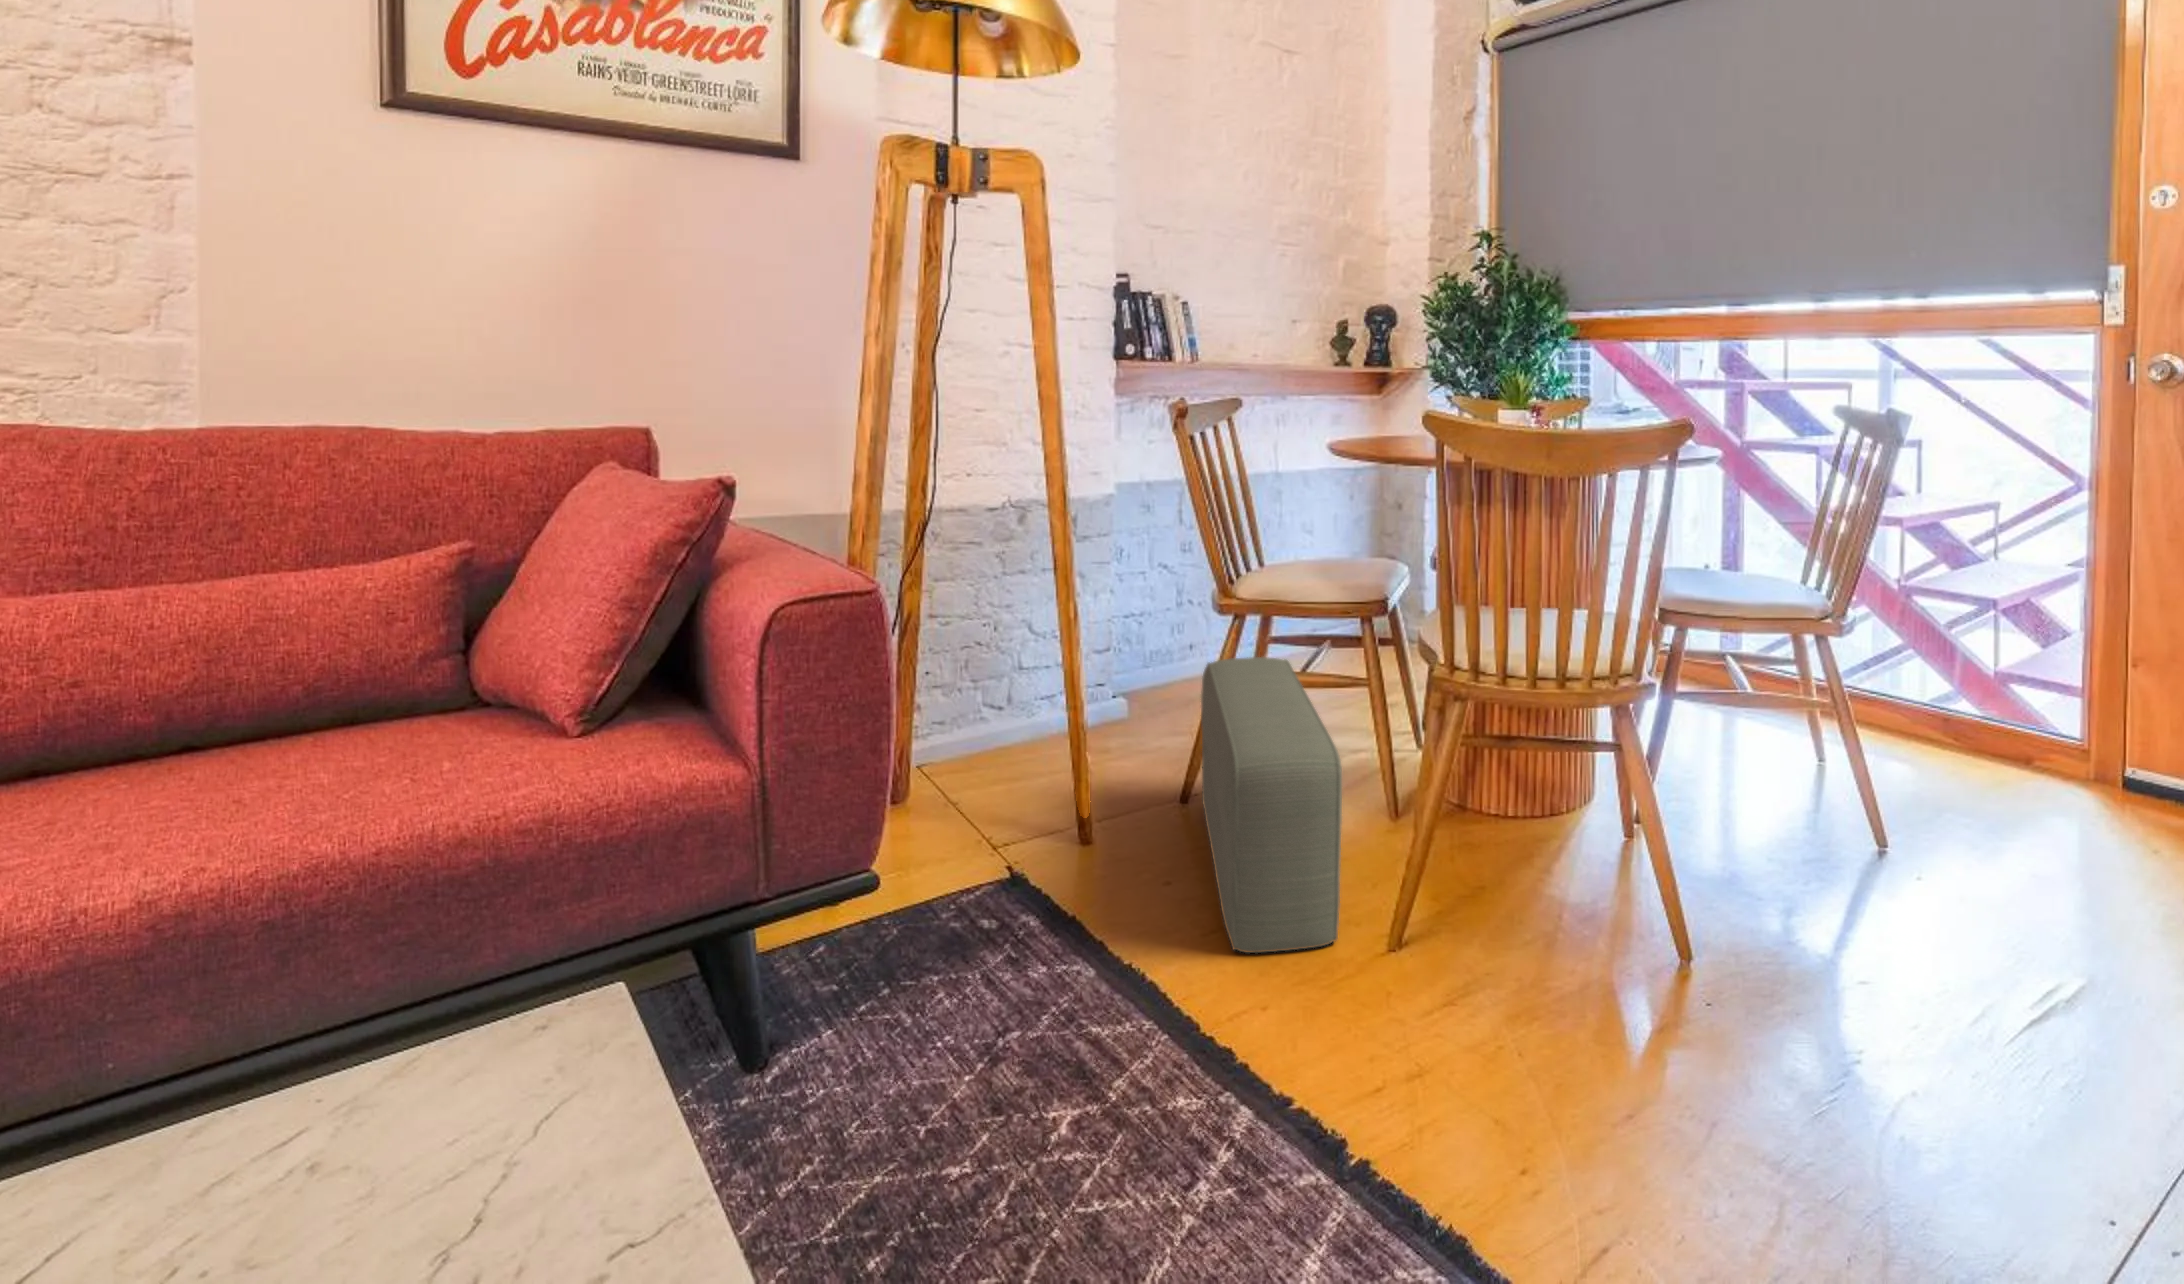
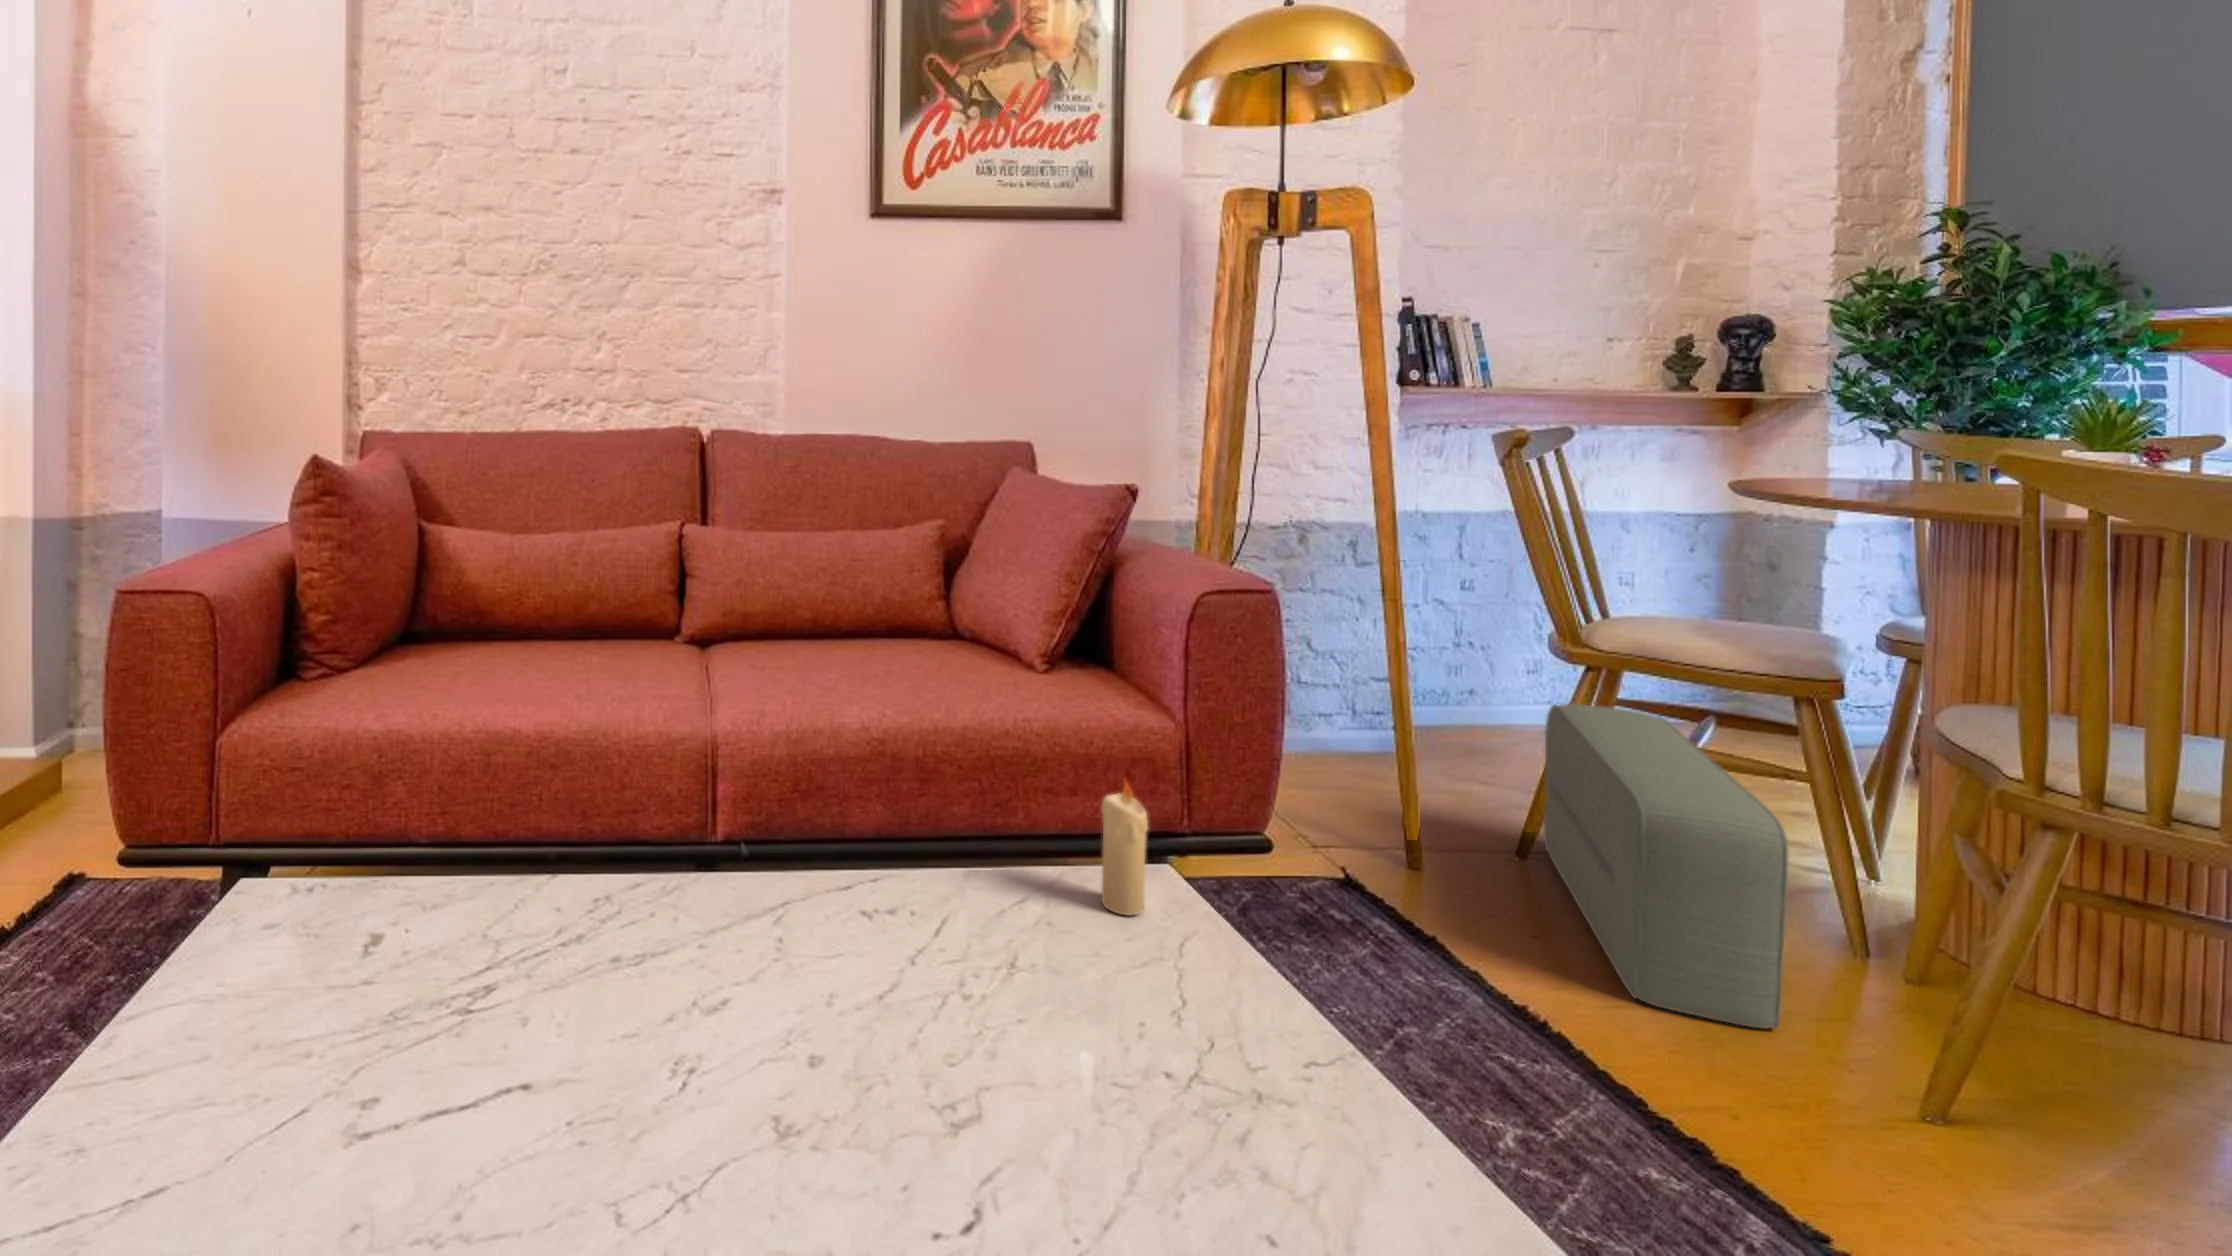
candle: none [353,958,446,1190] -> present [1102,781,1148,915]

